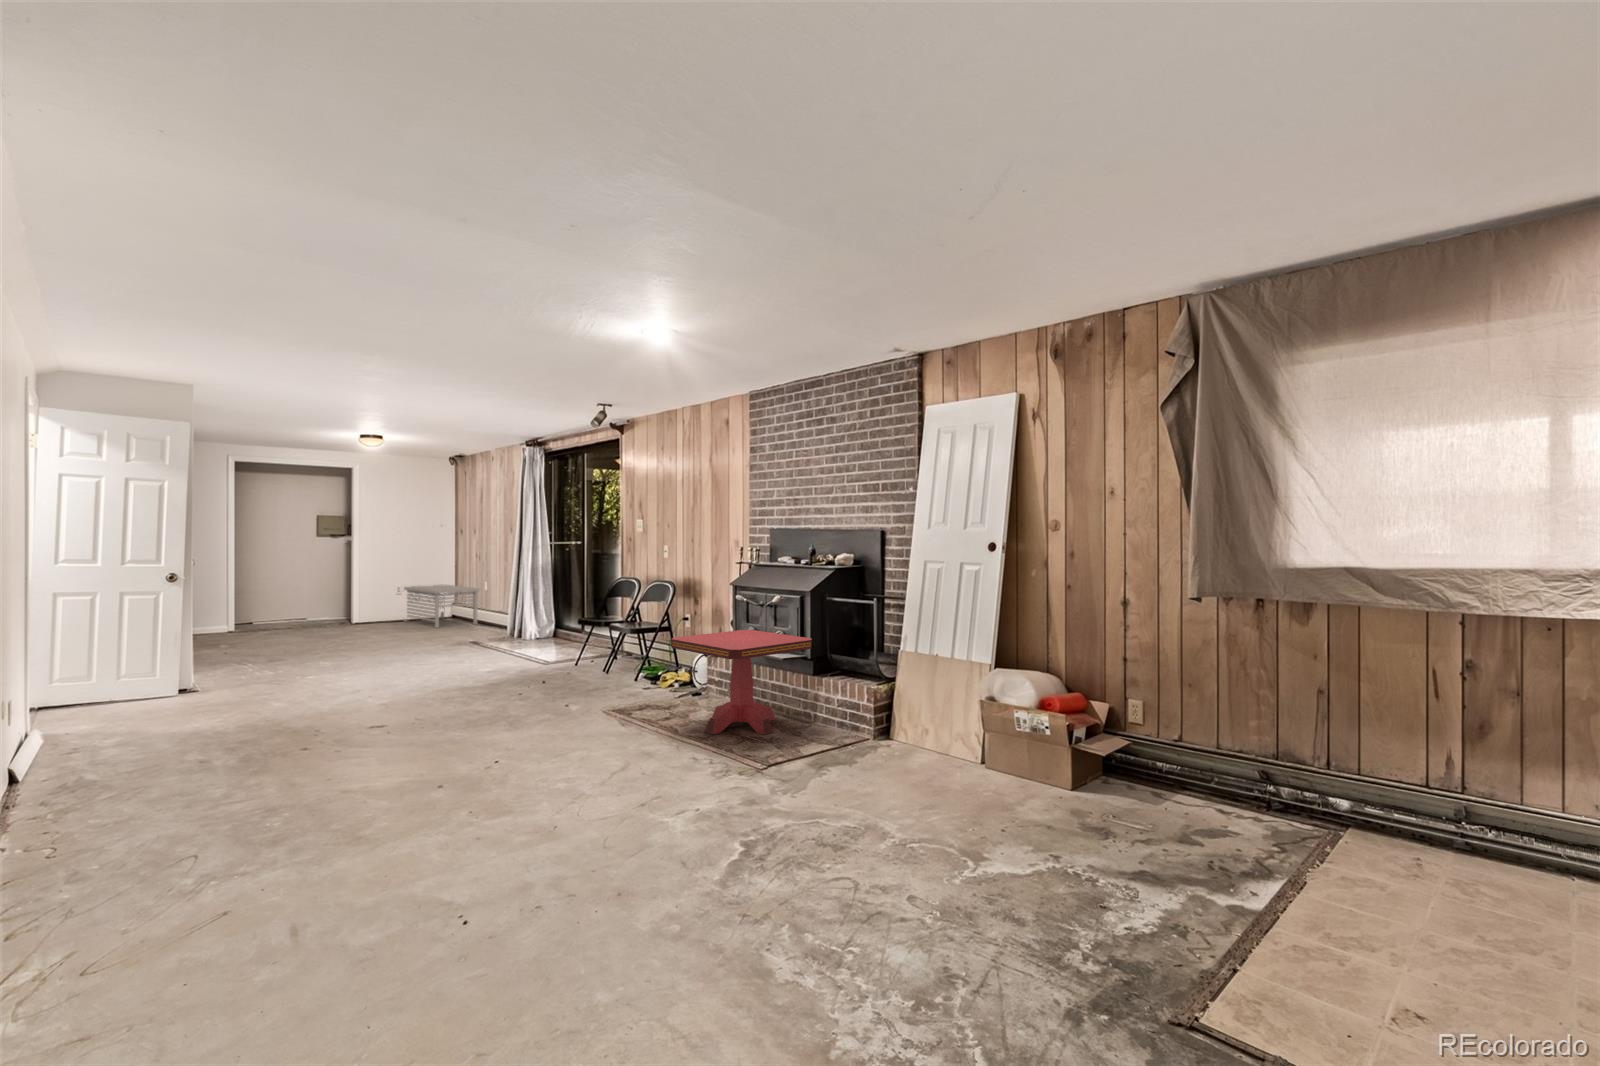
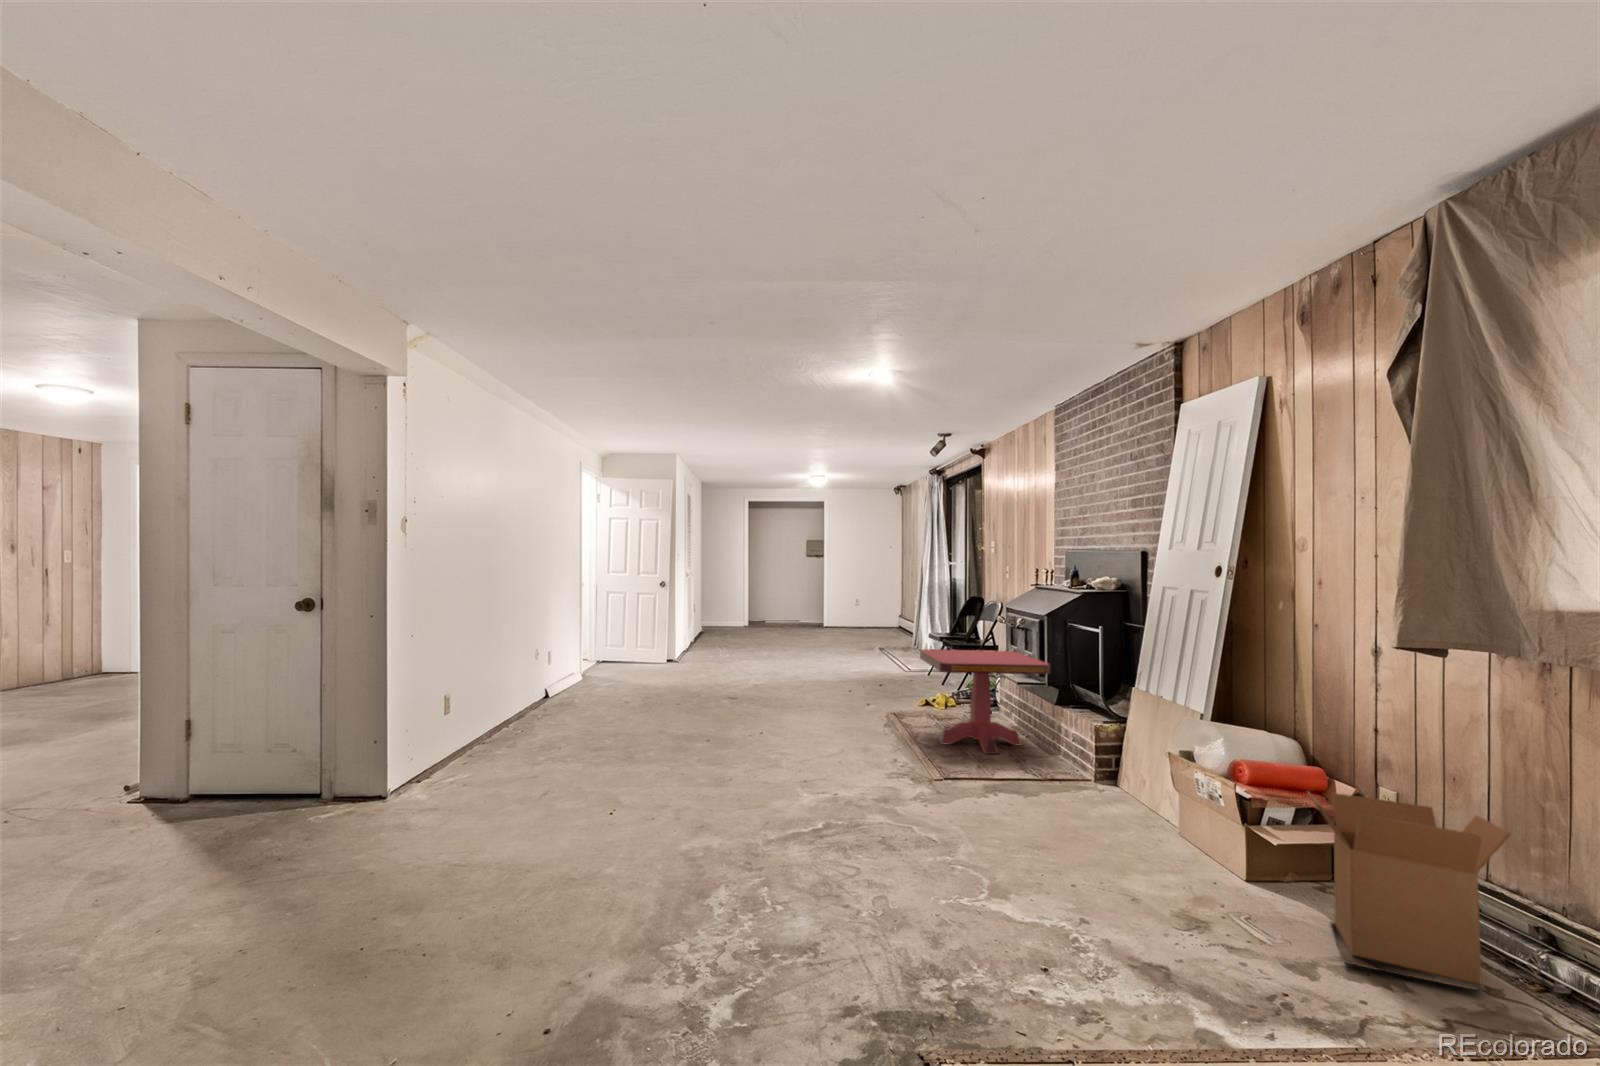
storage bench: present [403,585,480,628] -> none [855,599,908,636]
cardboard box: none [1135,706,1265,826] -> present [1307,792,1511,991]

